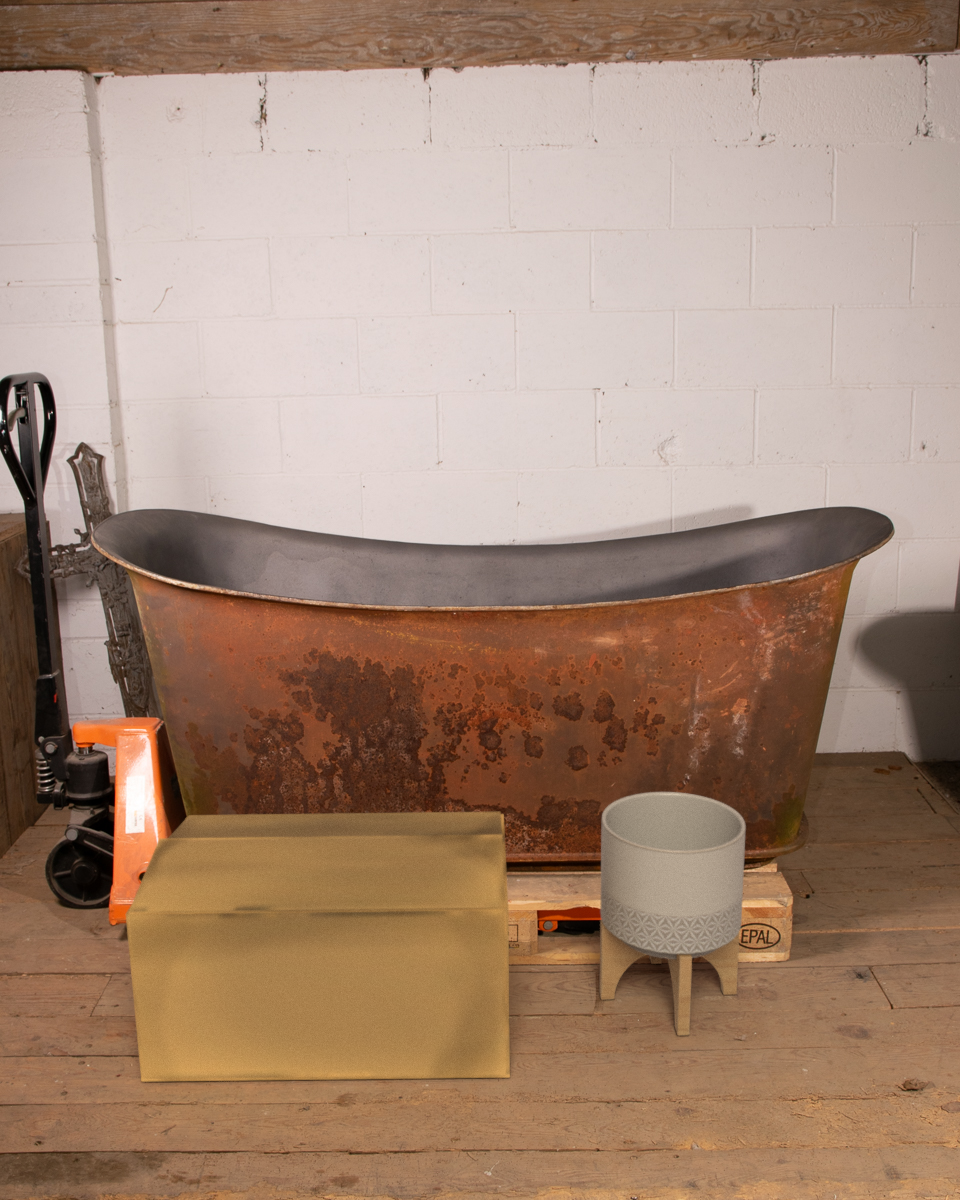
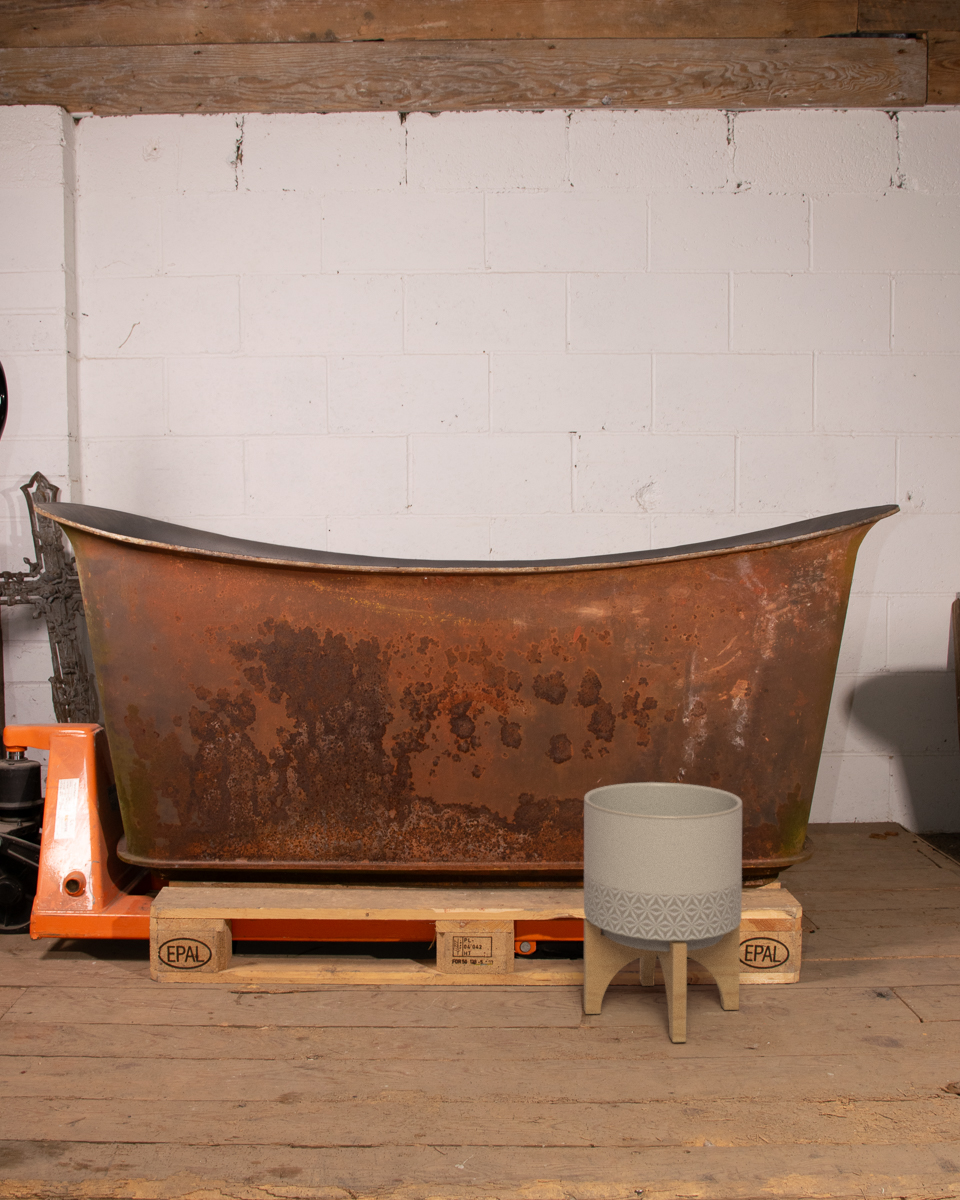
cardboard box: present [126,811,510,1082] -> none [48,806,481,1081]

